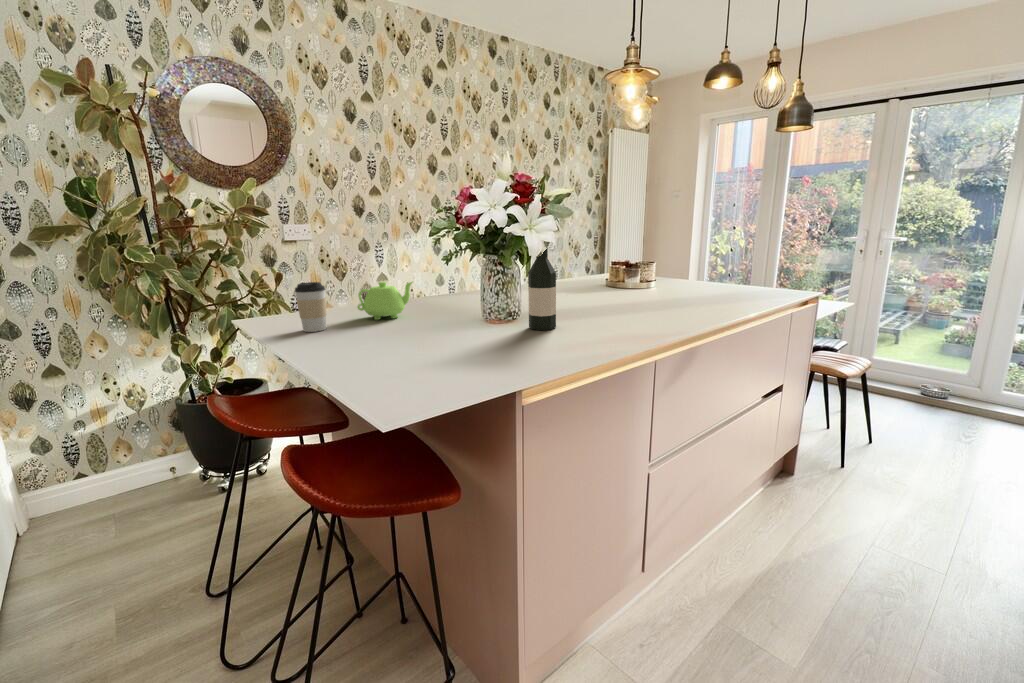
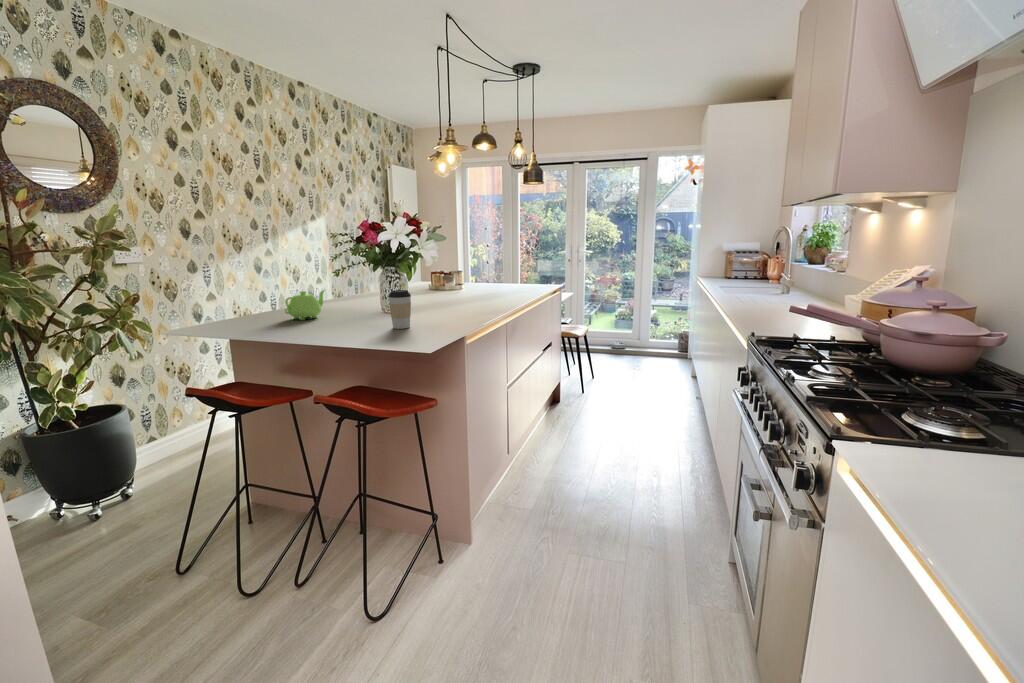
wine bottle: present [528,248,556,330] -> none [425,249,444,315]
coffee cup: present [295,282,326,332] -> present [388,290,411,329]

